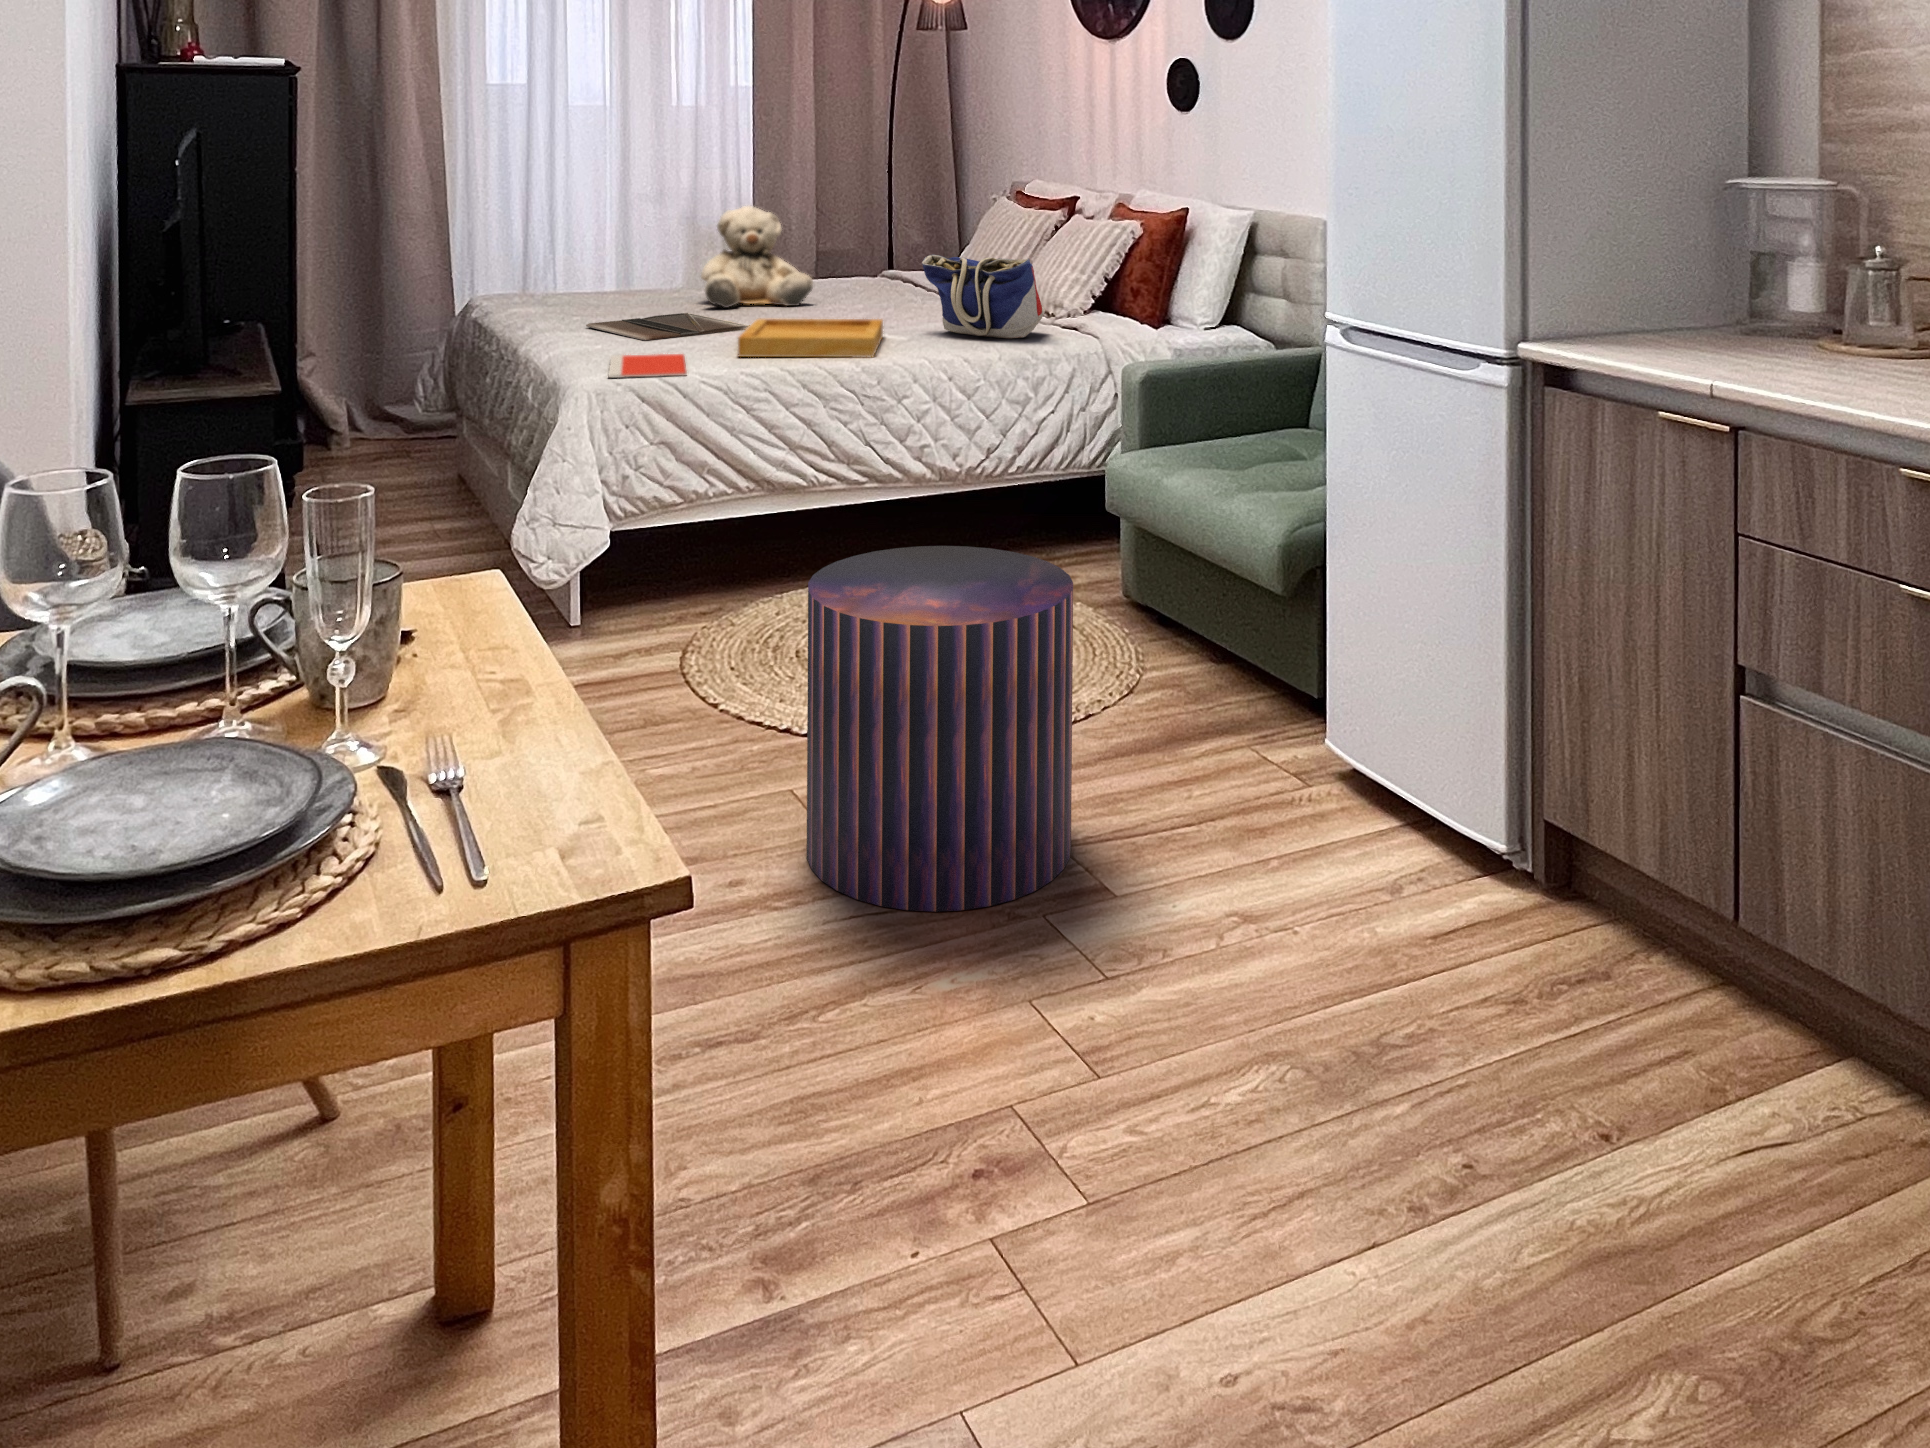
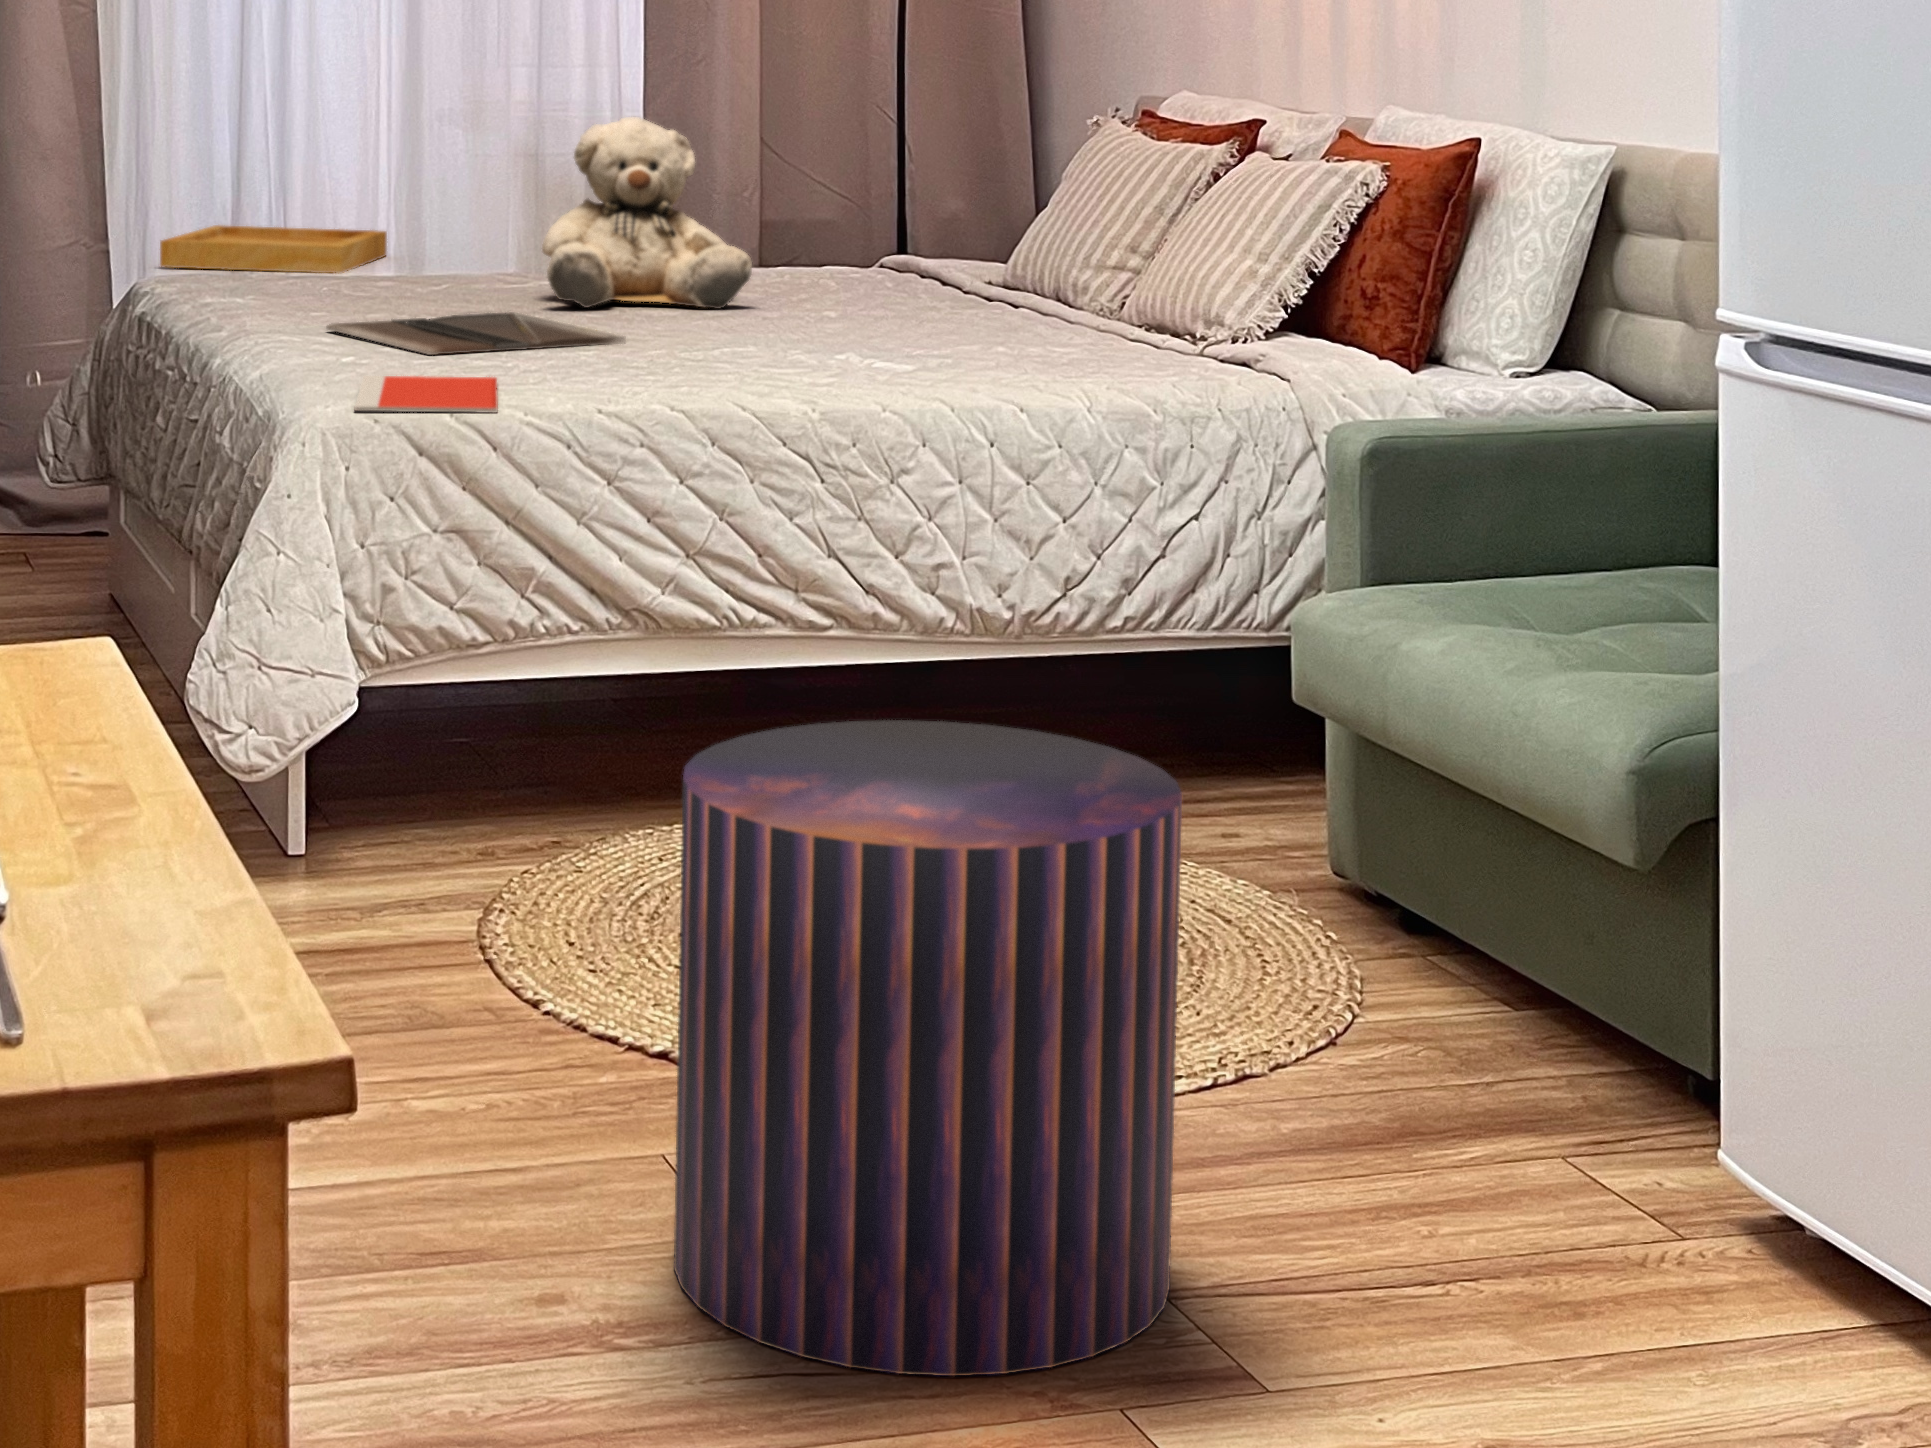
tote bag: present [922,255,1045,339] -> none [952,209,1191,374]
tray: present [738,319,883,358] -> present [160,225,387,274]

